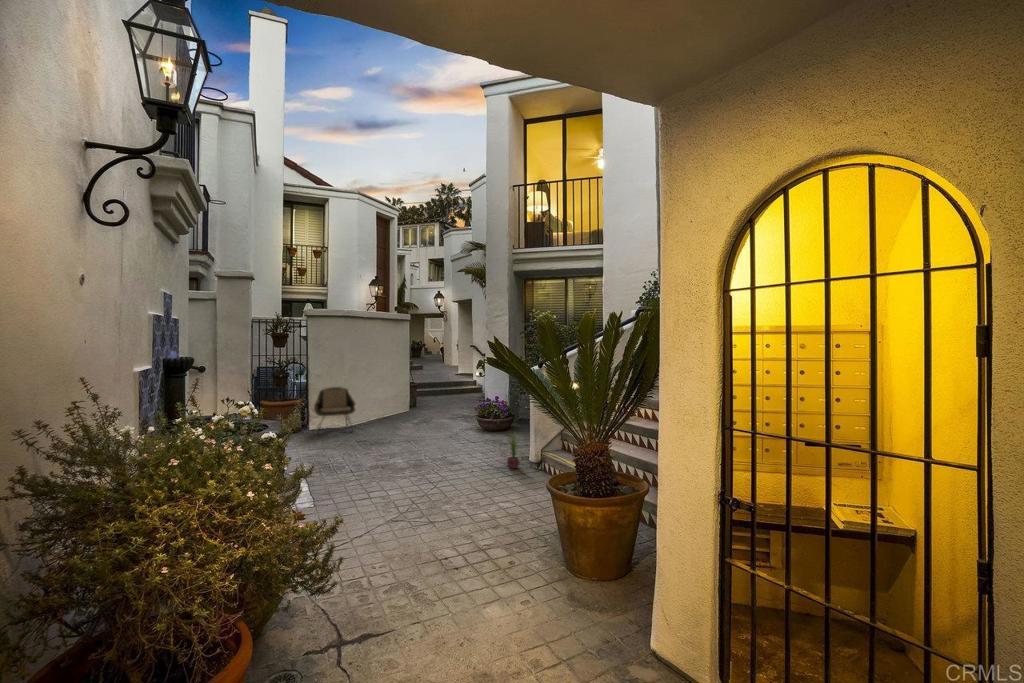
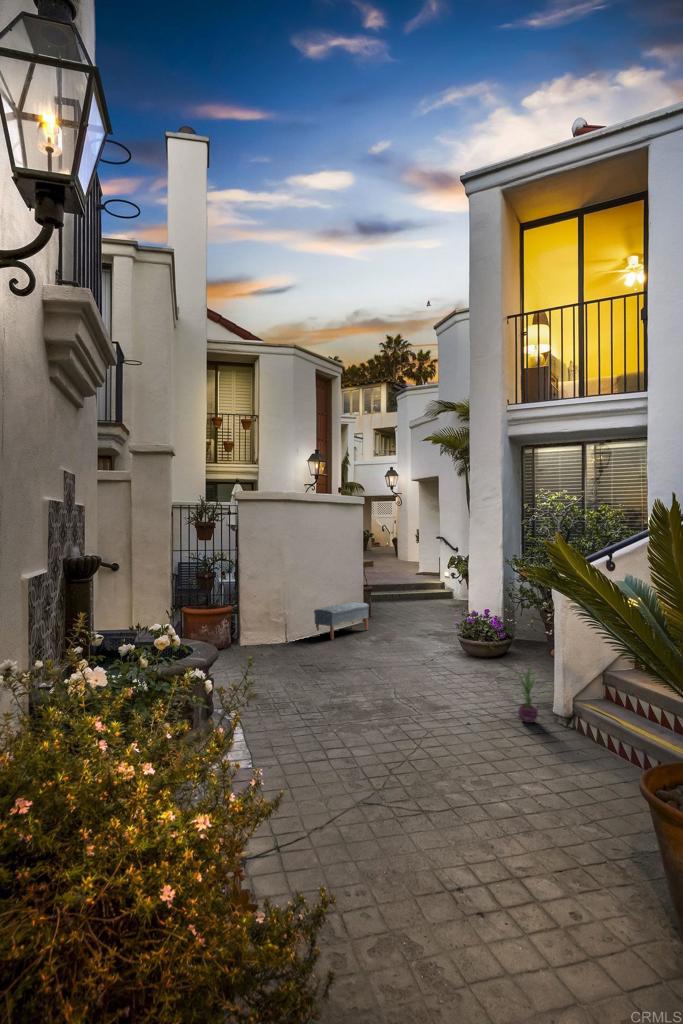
lounge chair: present [314,387,356,430] -> none [245,591,297,654]
bench: none [370,395,414,424] -> present [314,602,369,640]

